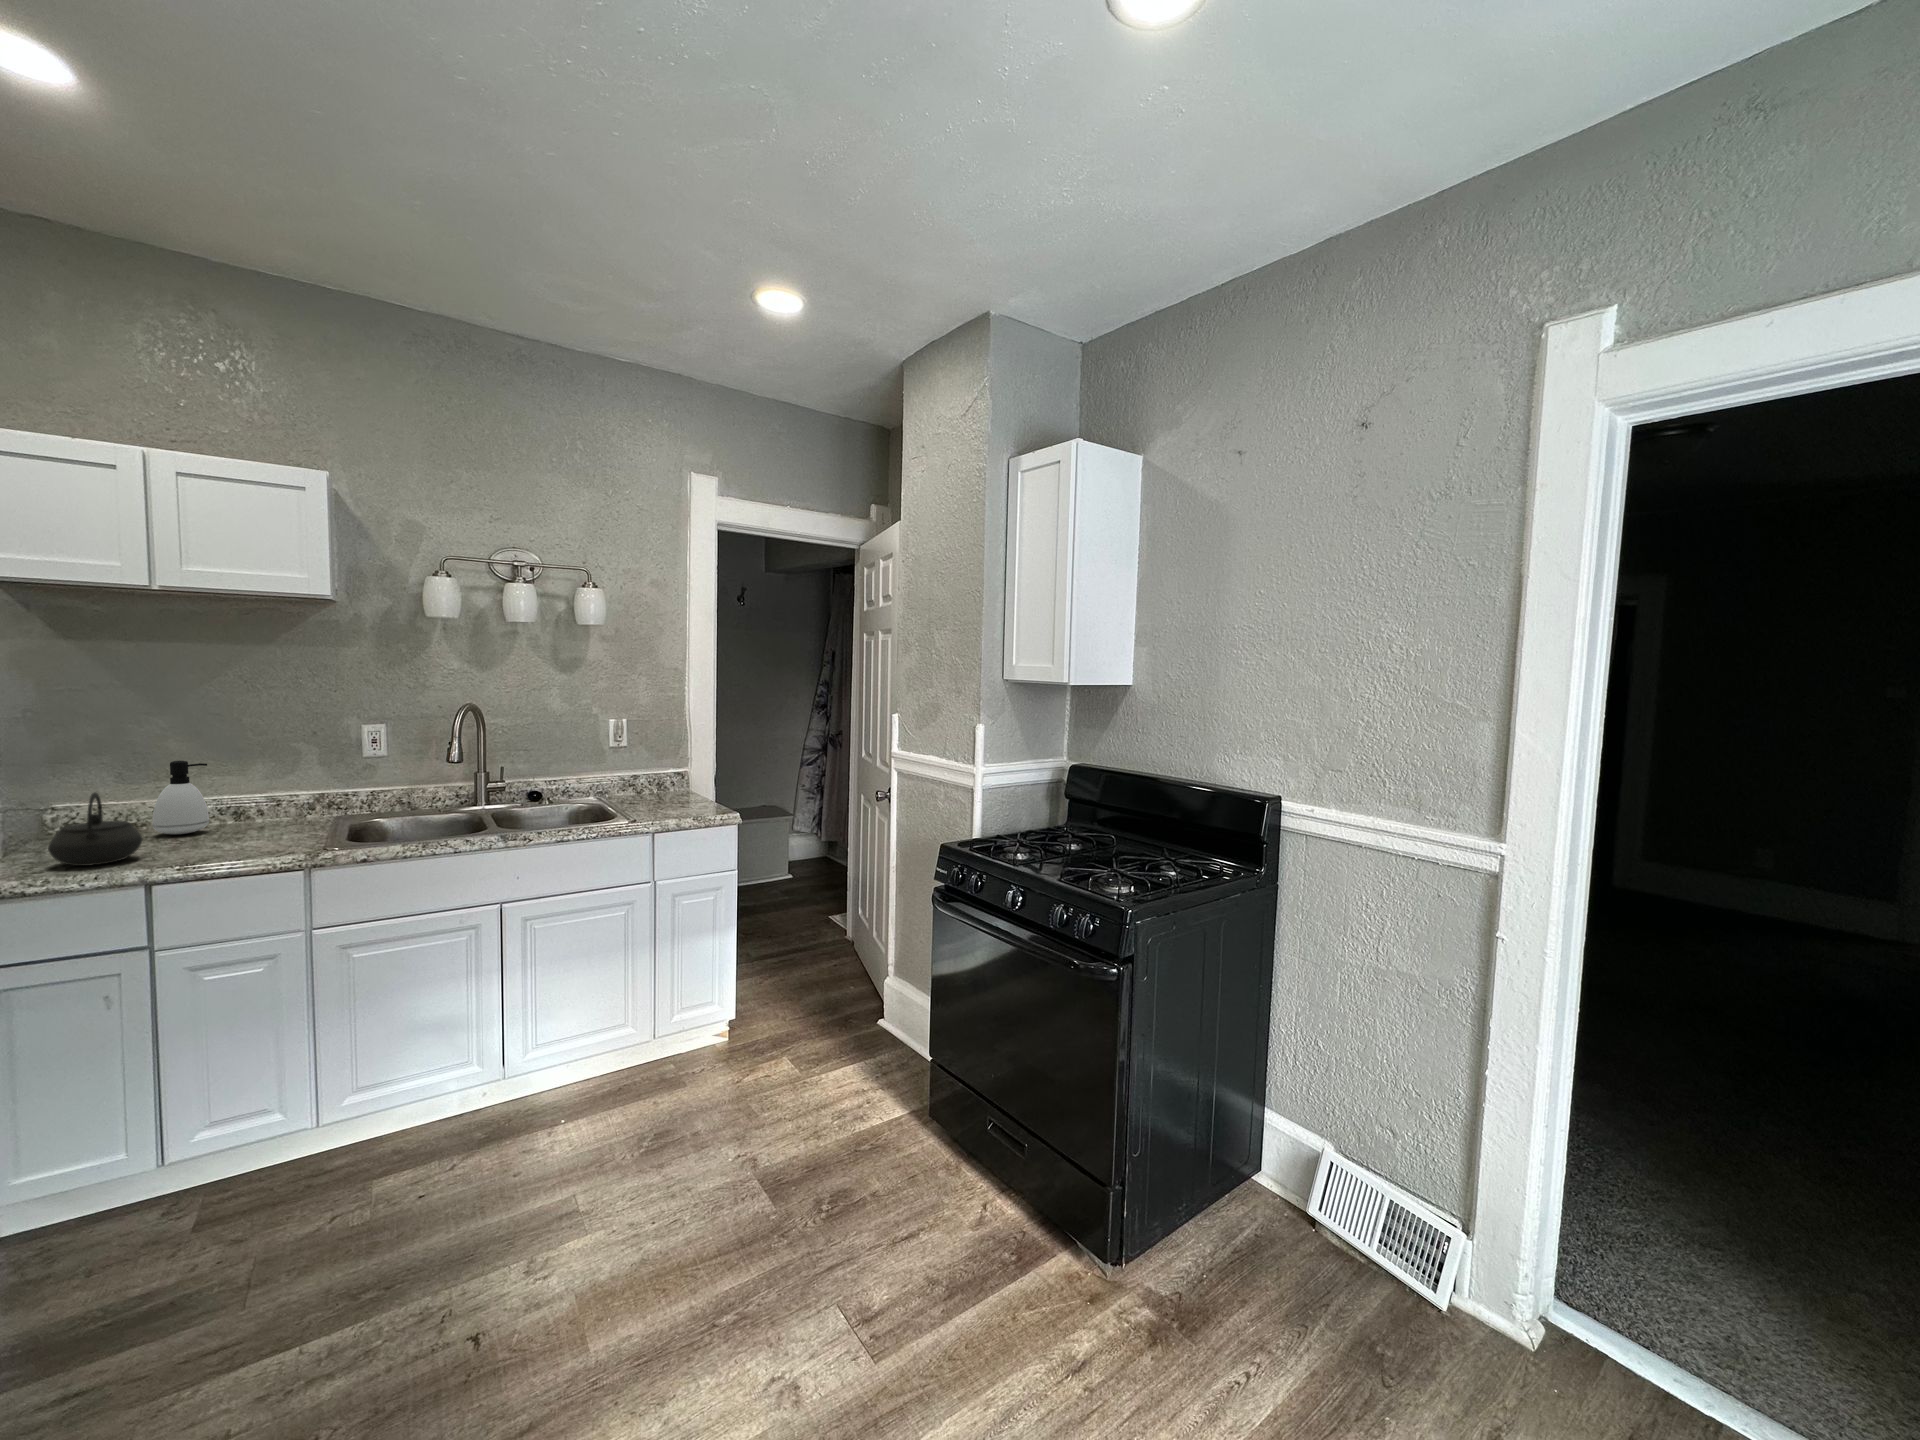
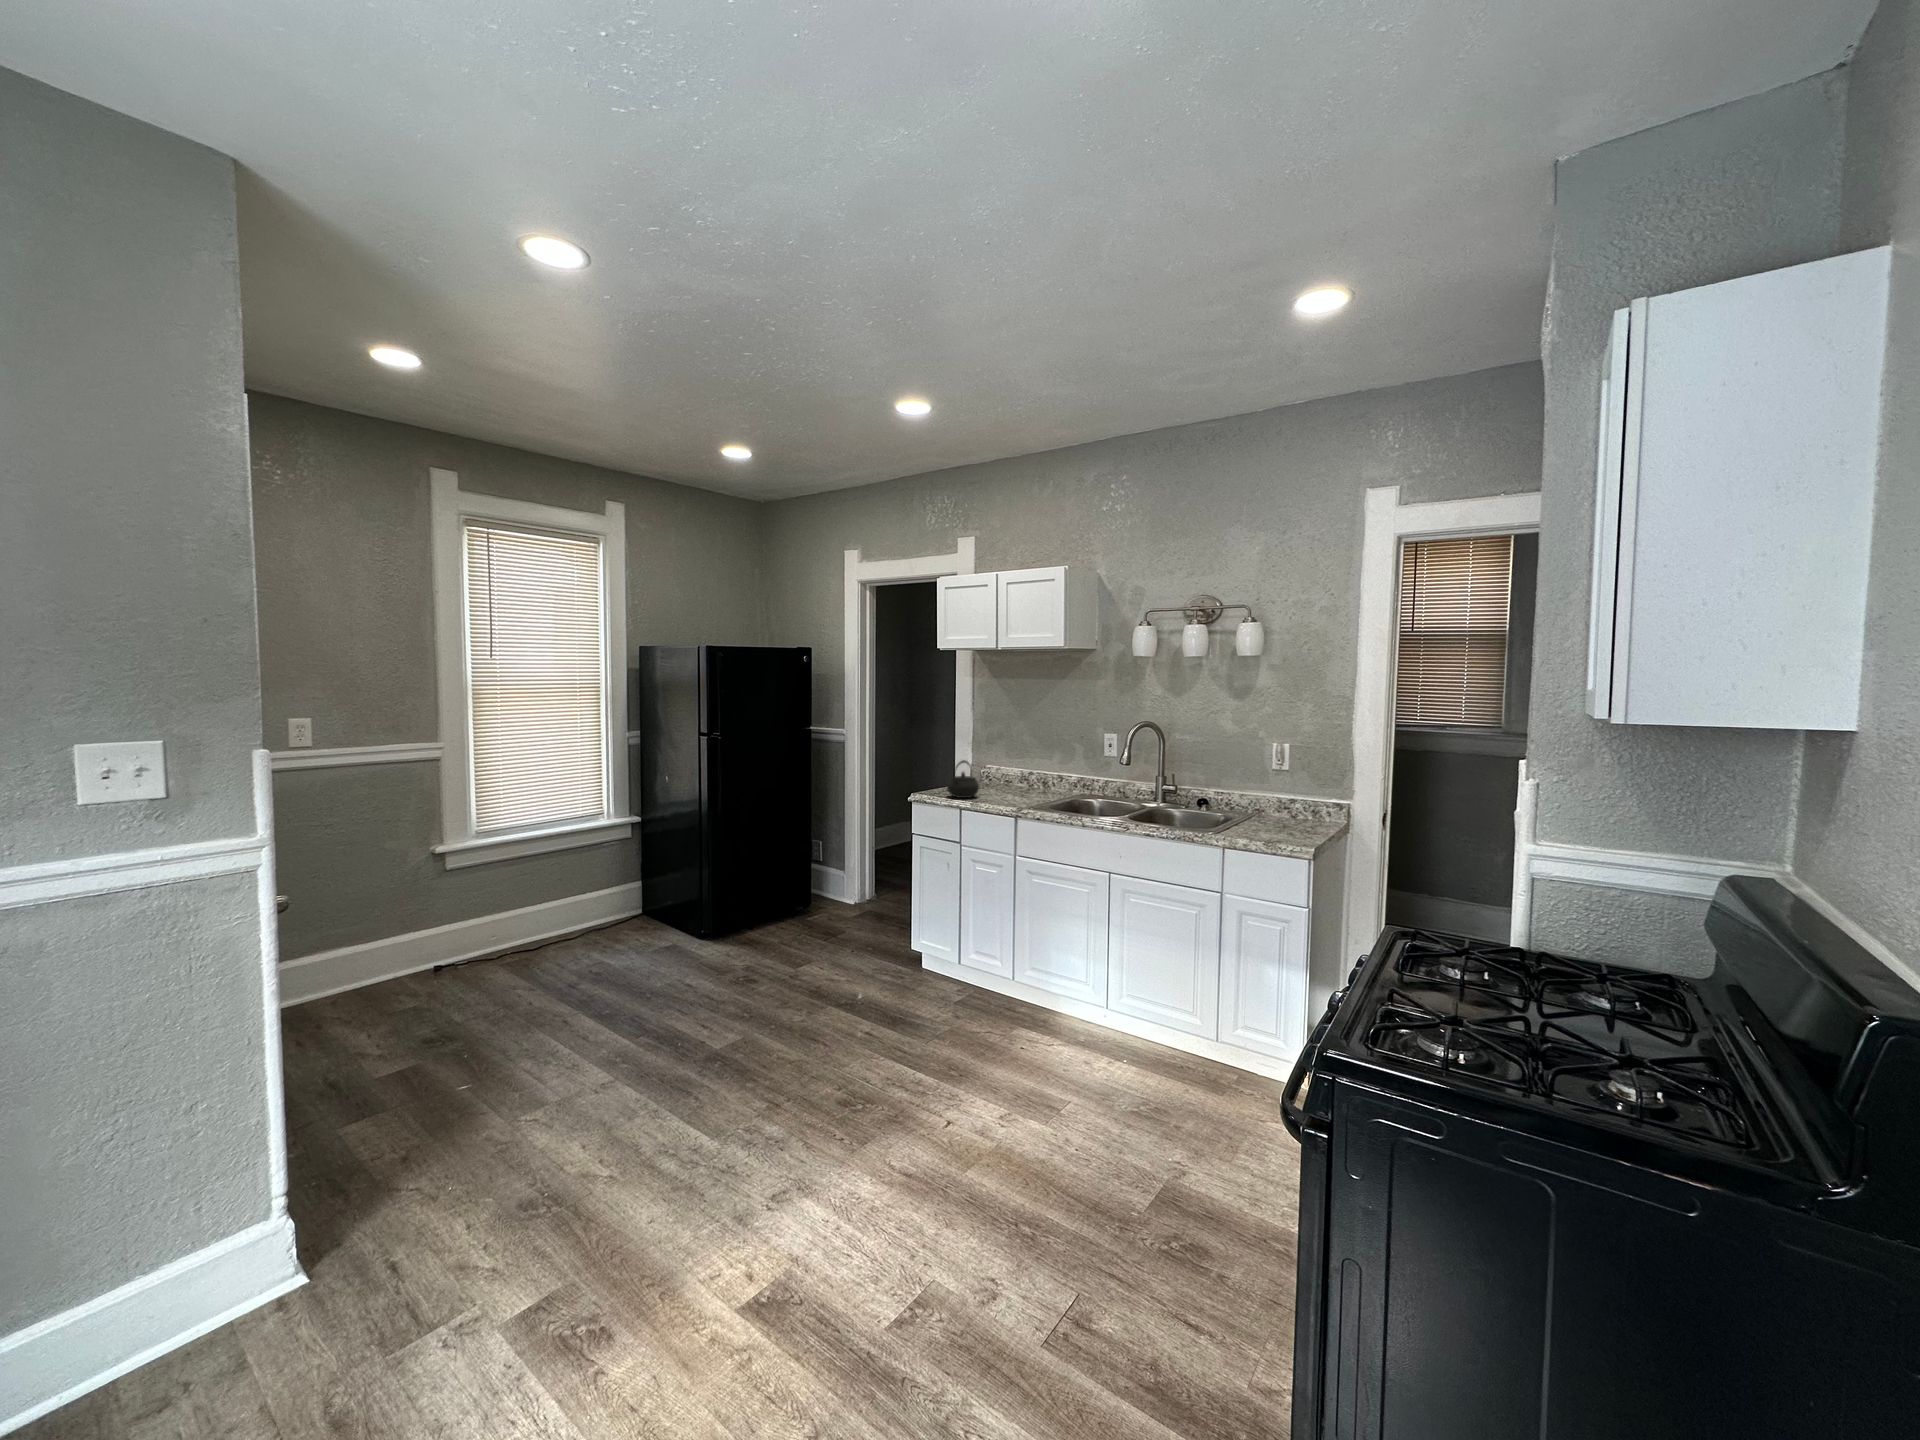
soap dispenser: present [152,761,209,834] -> none [1006,749,1029,791]

